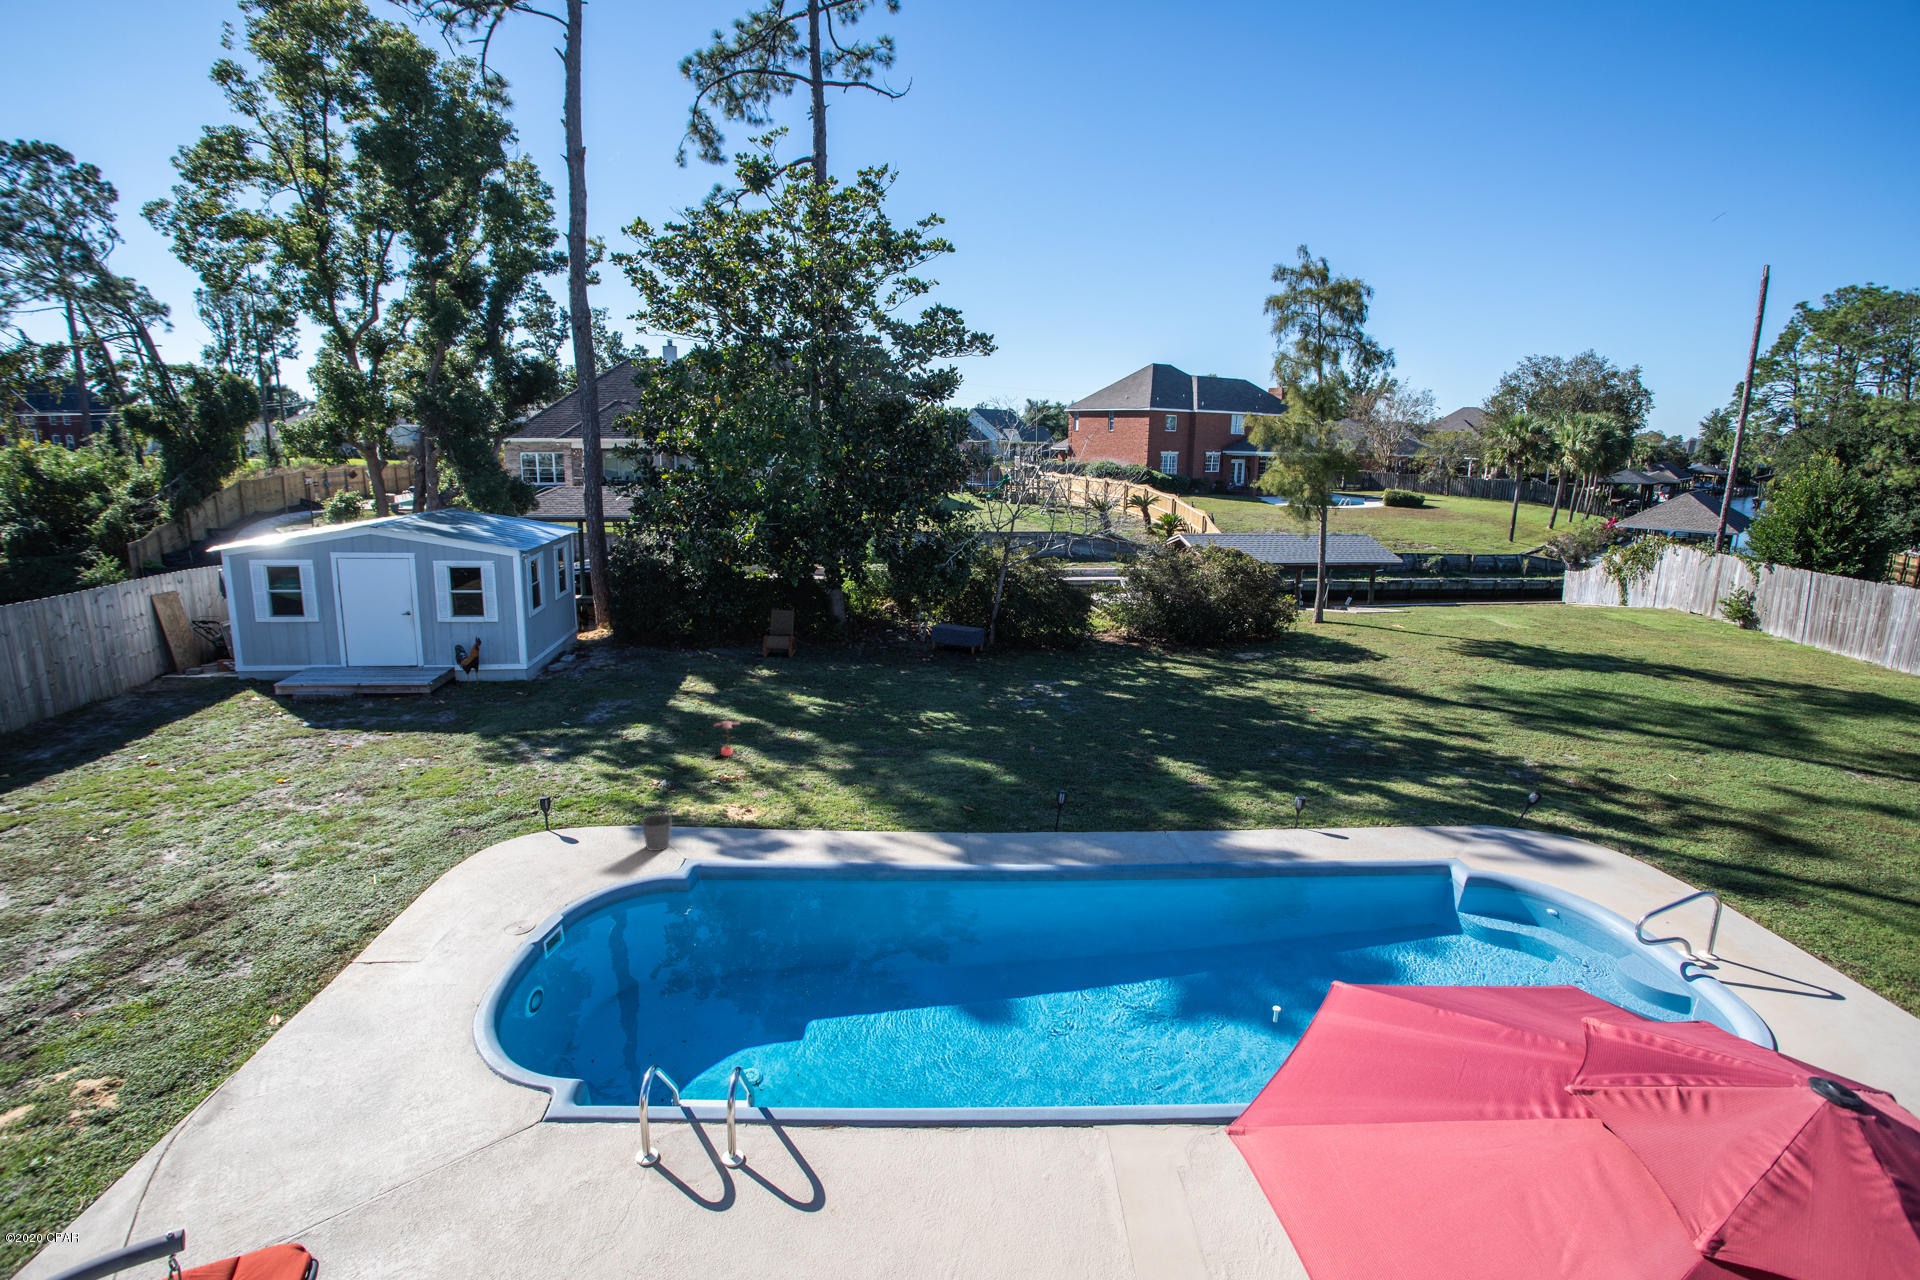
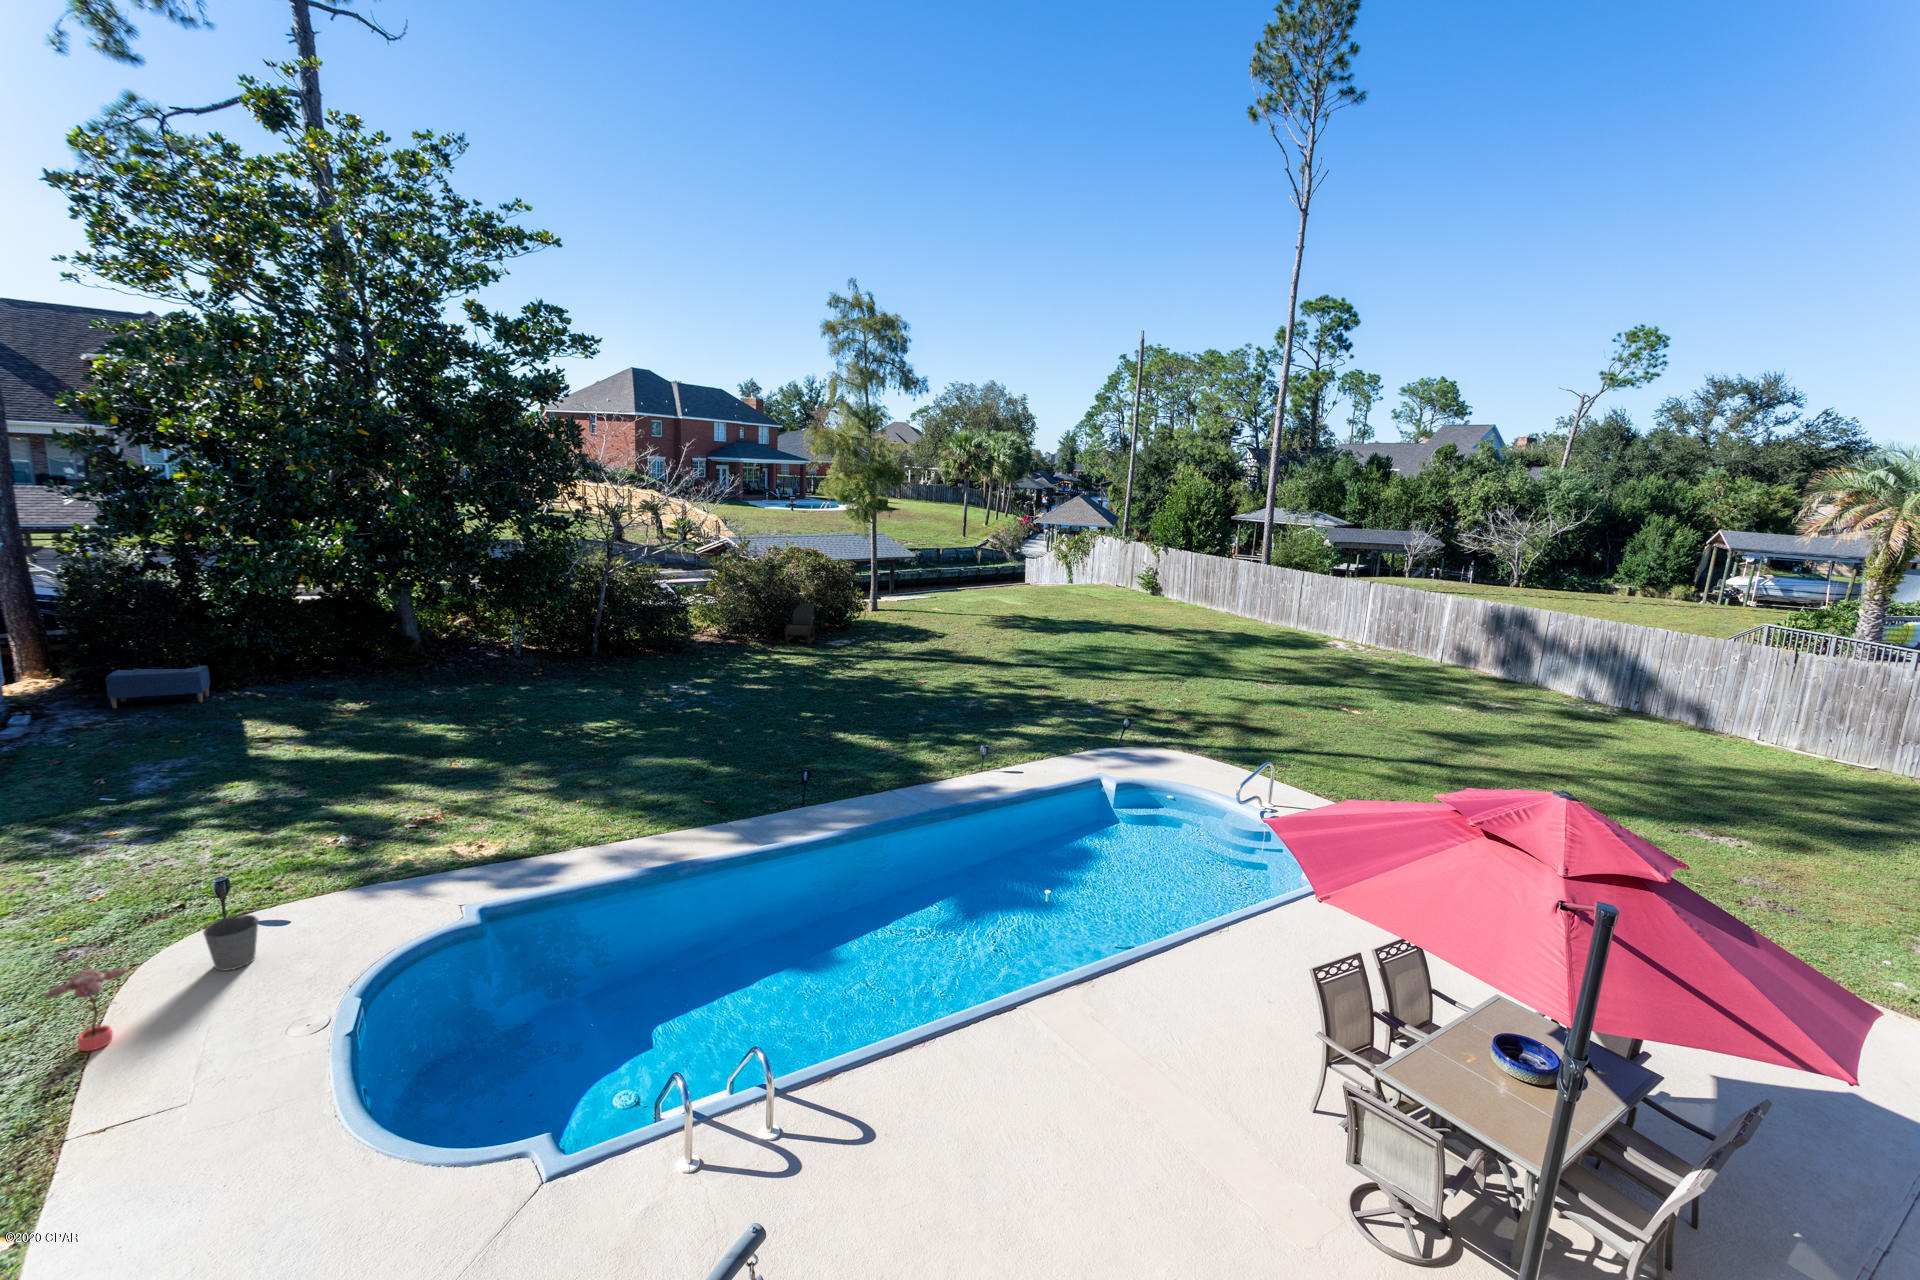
lounge chair: present [763,610,796,658] -> present [785,603,815,644]
bench: present [931,624,984,654] -> present [106,665,210,708]
potted plant: present [714,721,739,756] -> present [45,968,127,1051]

